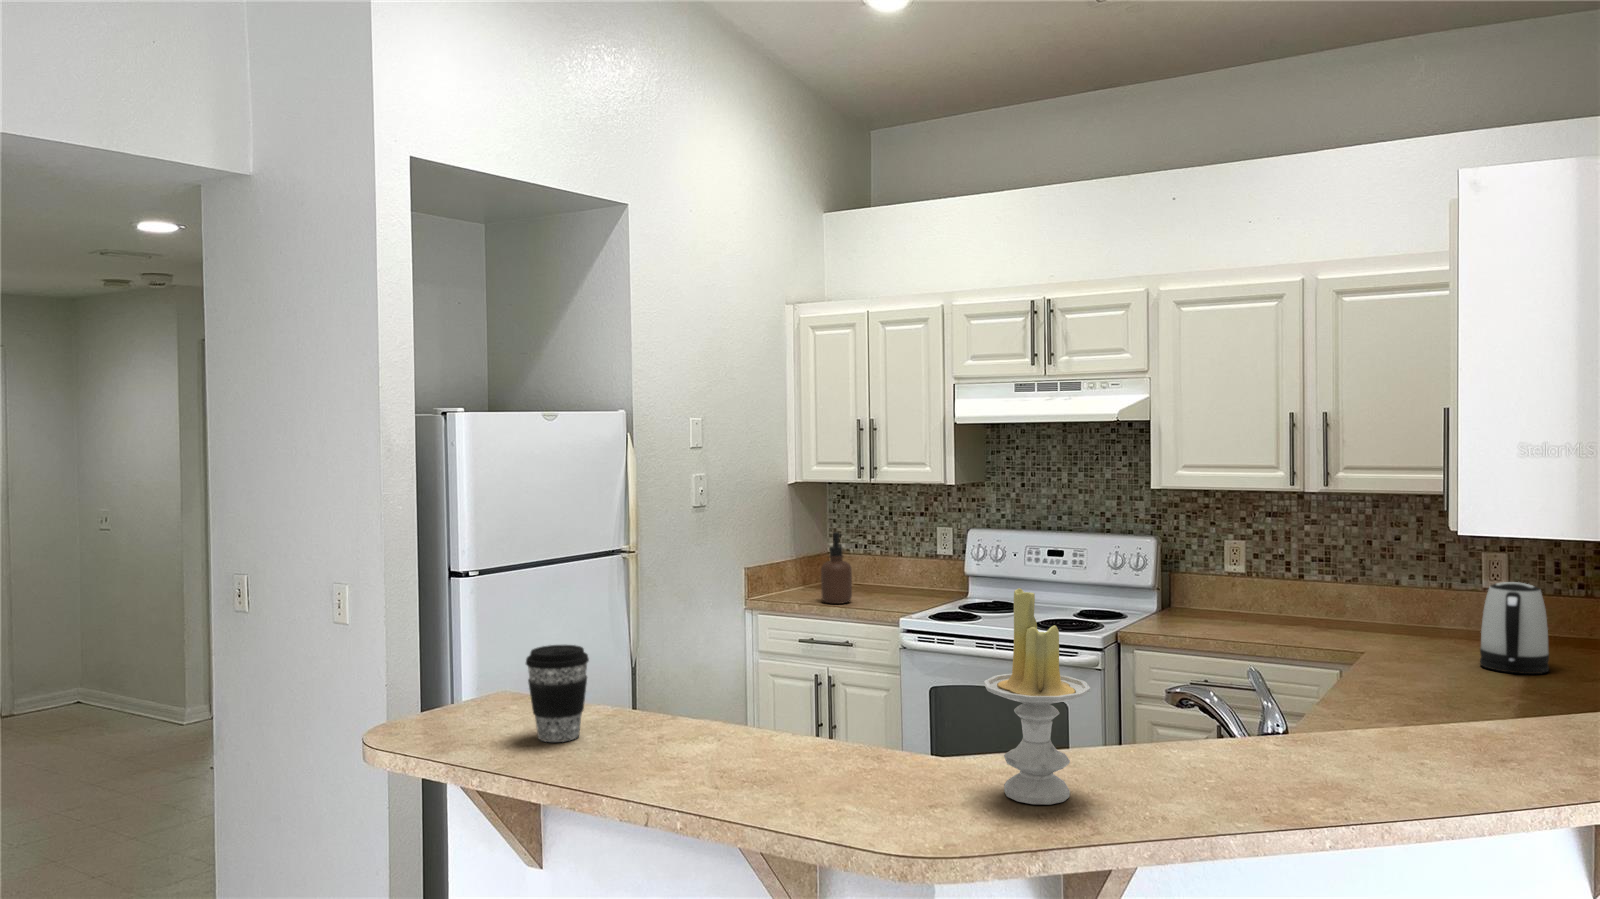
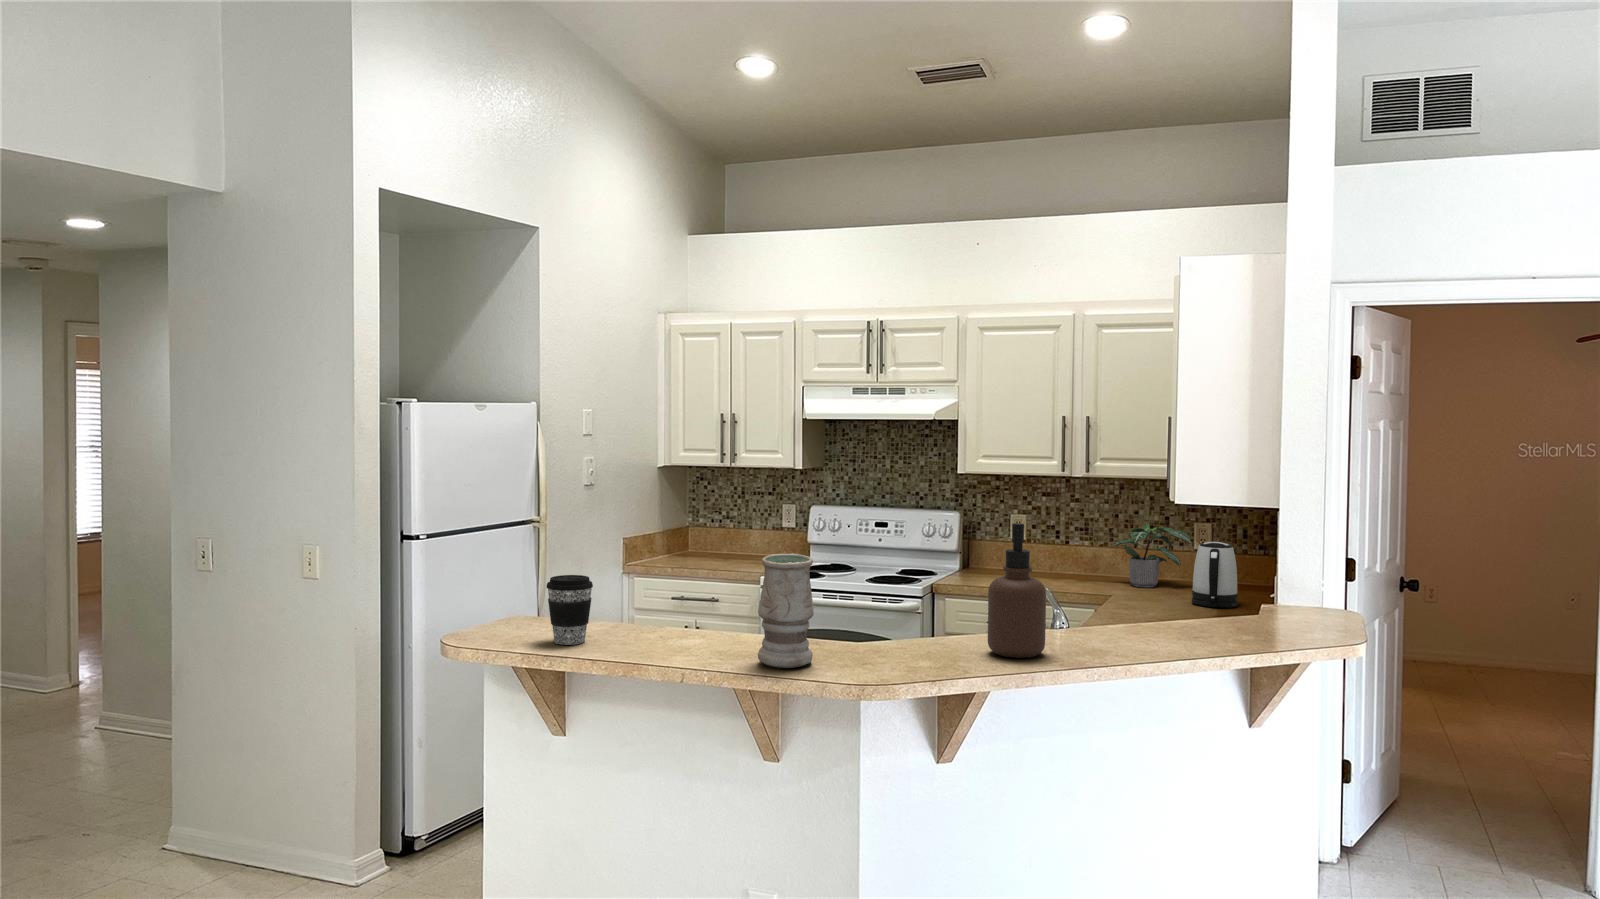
soap dispenser: present [821,532,852,604] -> present [988,523,1046,658]
potted plant: none [1362,553,1478,640] -> present [1112,524,1191,588]
candle: present [984,588,1090,804] -> none [888,527,958,666]
vase: none [789,626,871,799] -> present [758,553,814,668]

